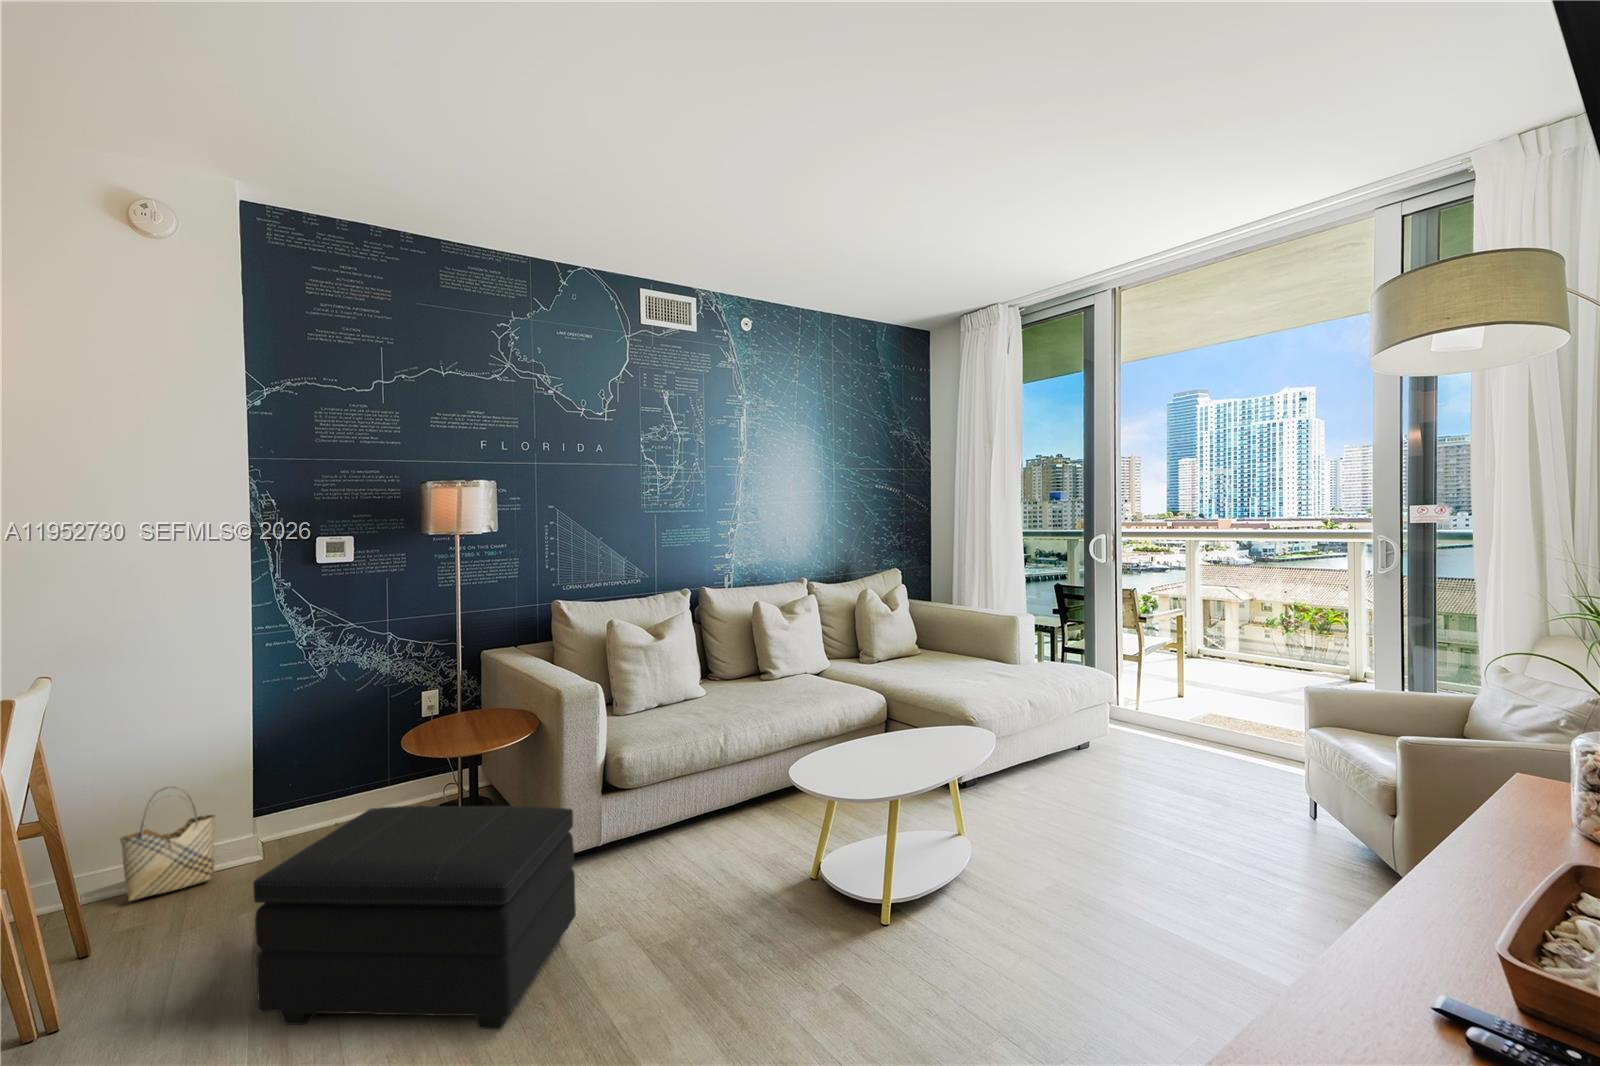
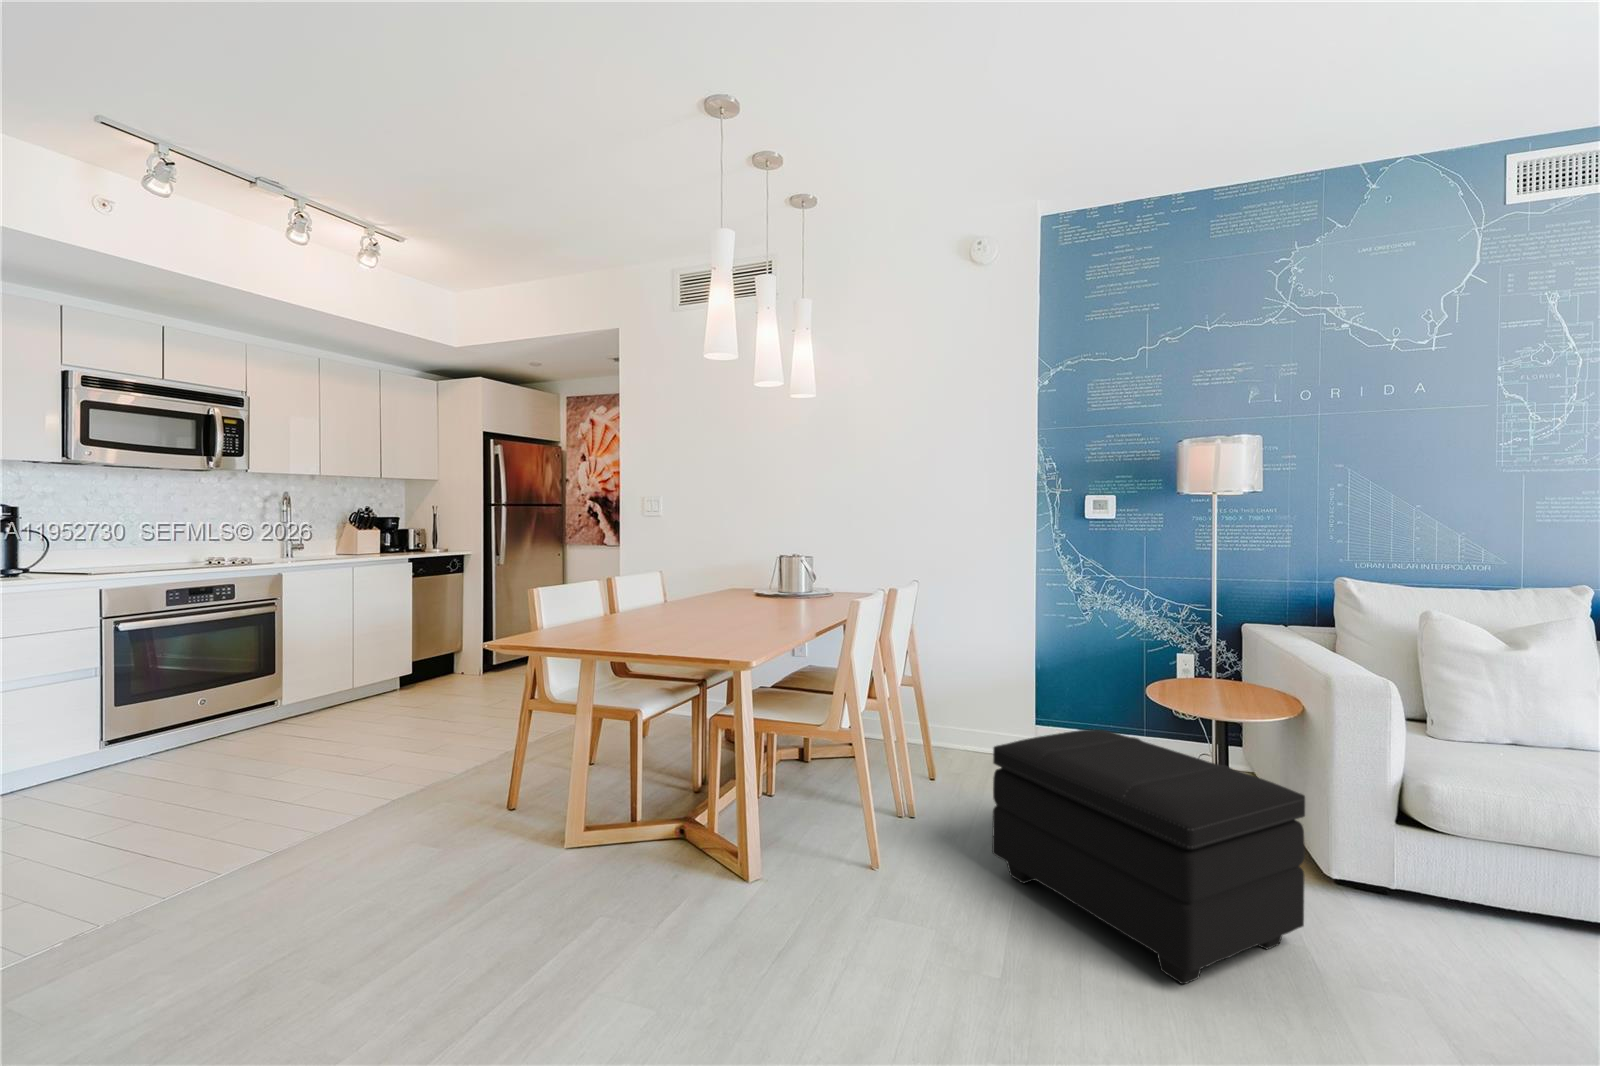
woven basket: present [120,787,216,901] -> none [945,680,1002,759]

